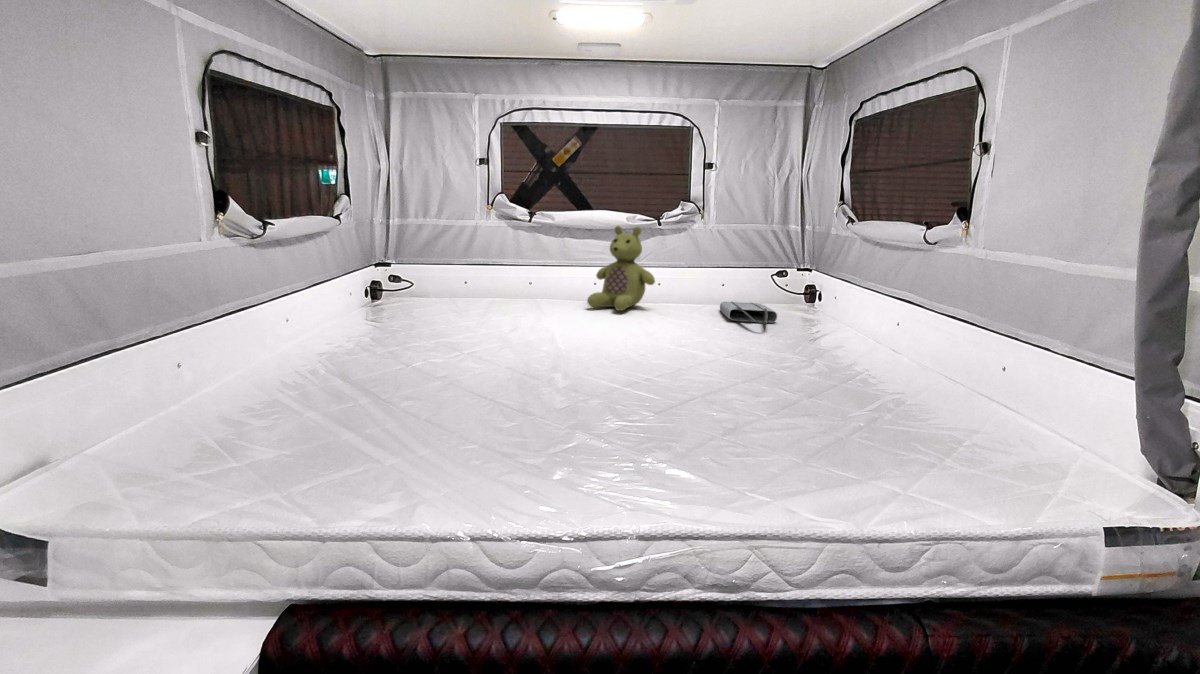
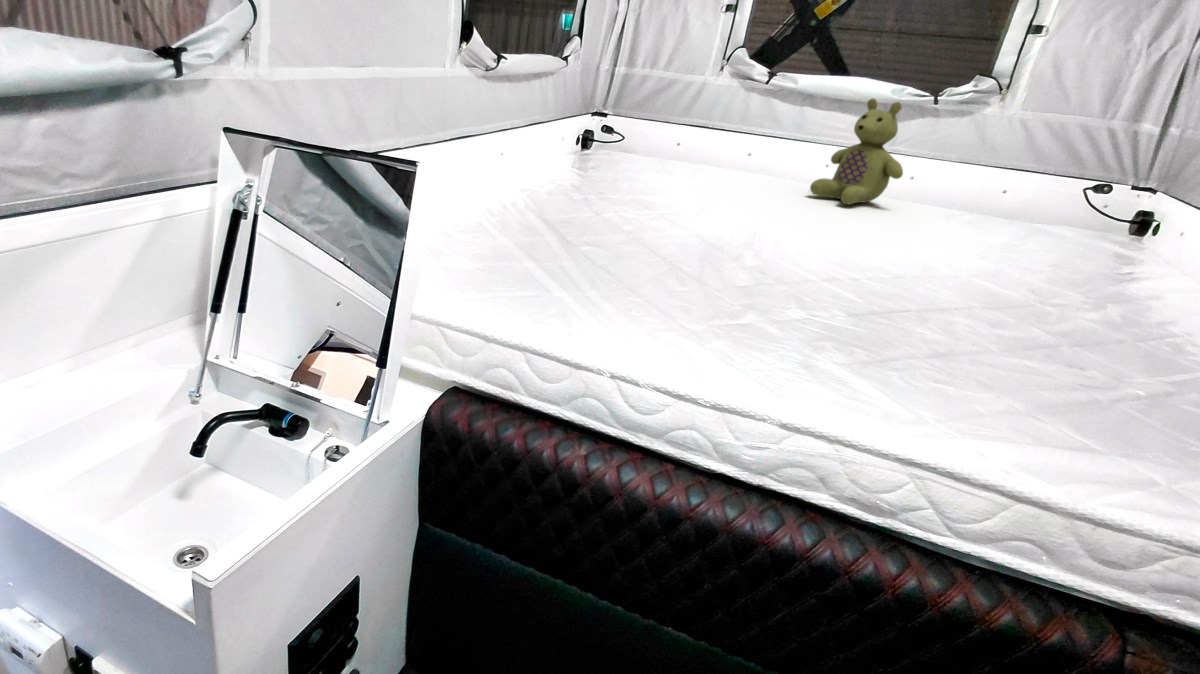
tote bag: present [720,302,777,325] -> none [984,215,1060,250]

